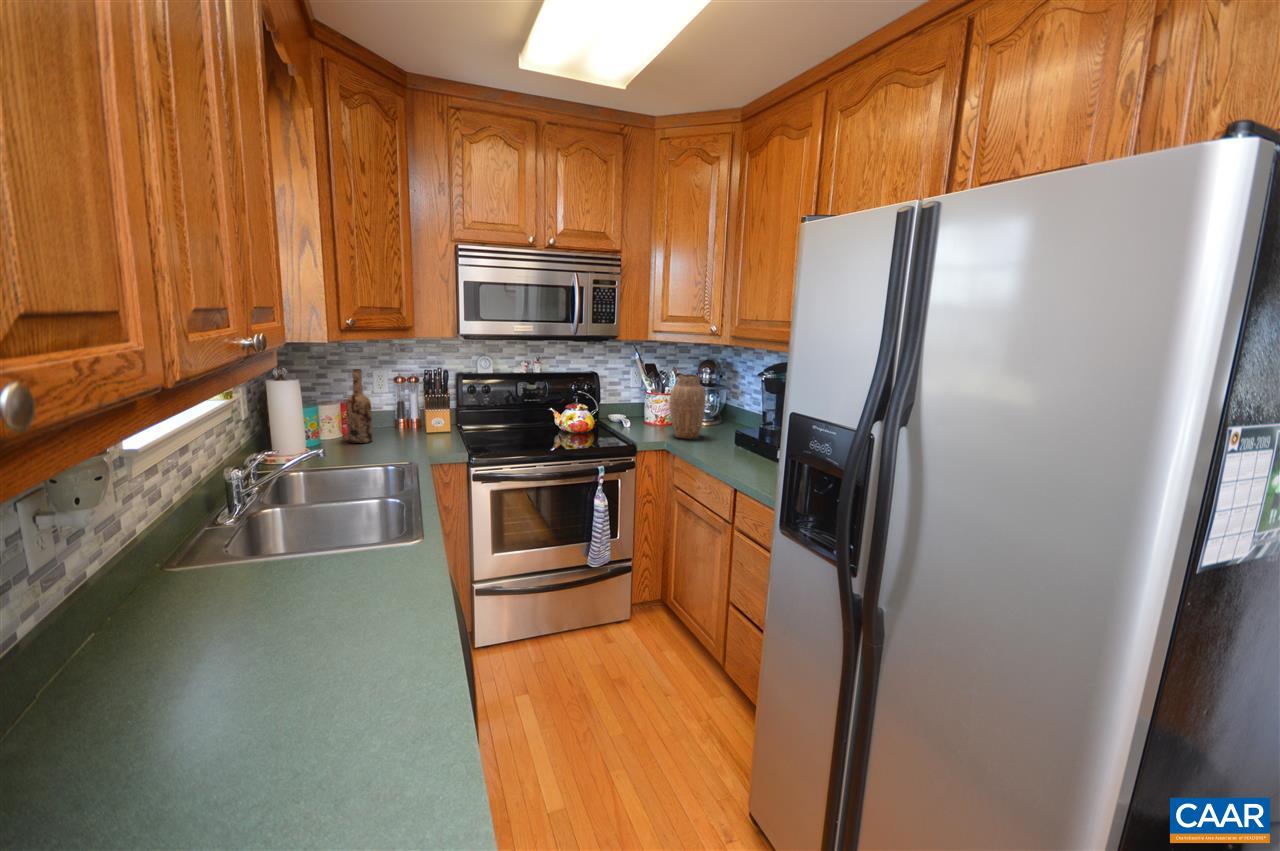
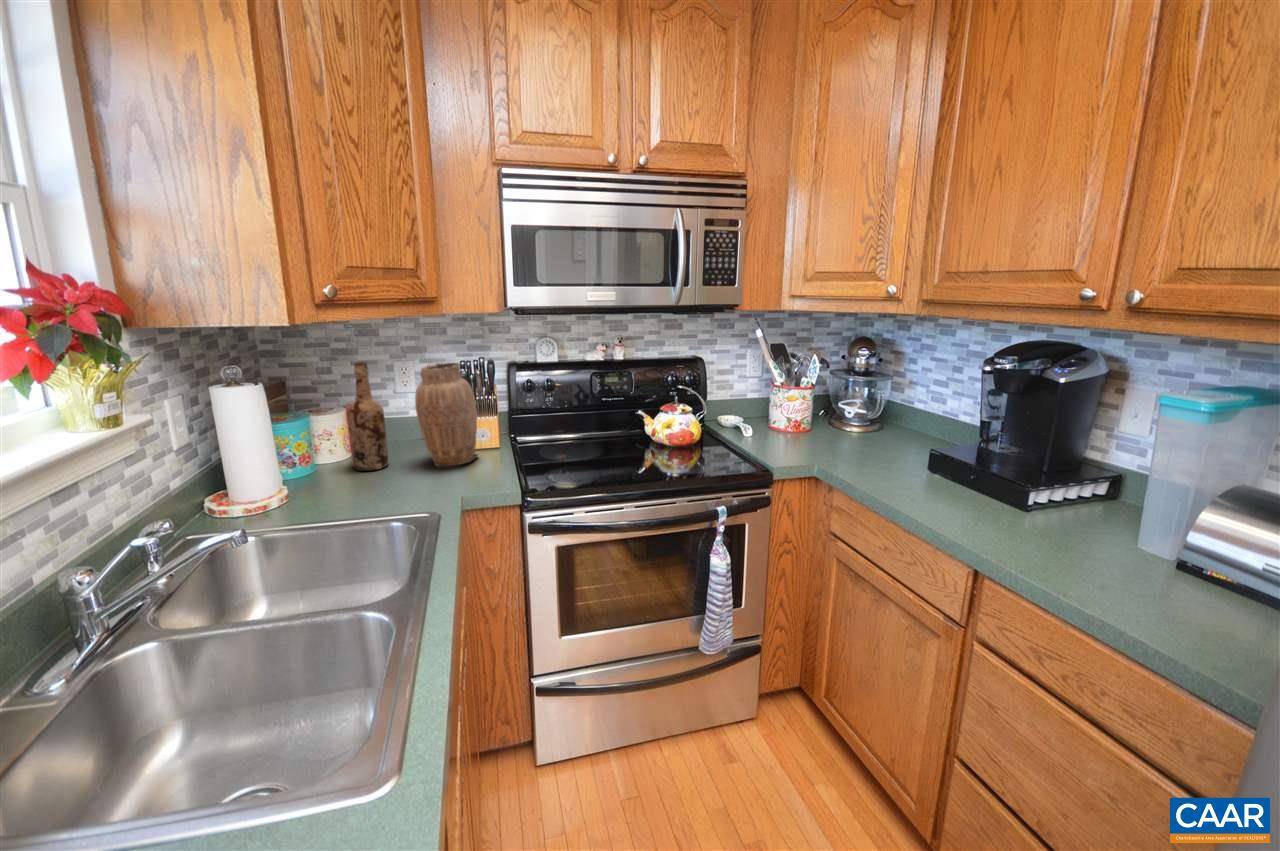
vase: present [670,374,706,439] -> present [415,363,478,466]

